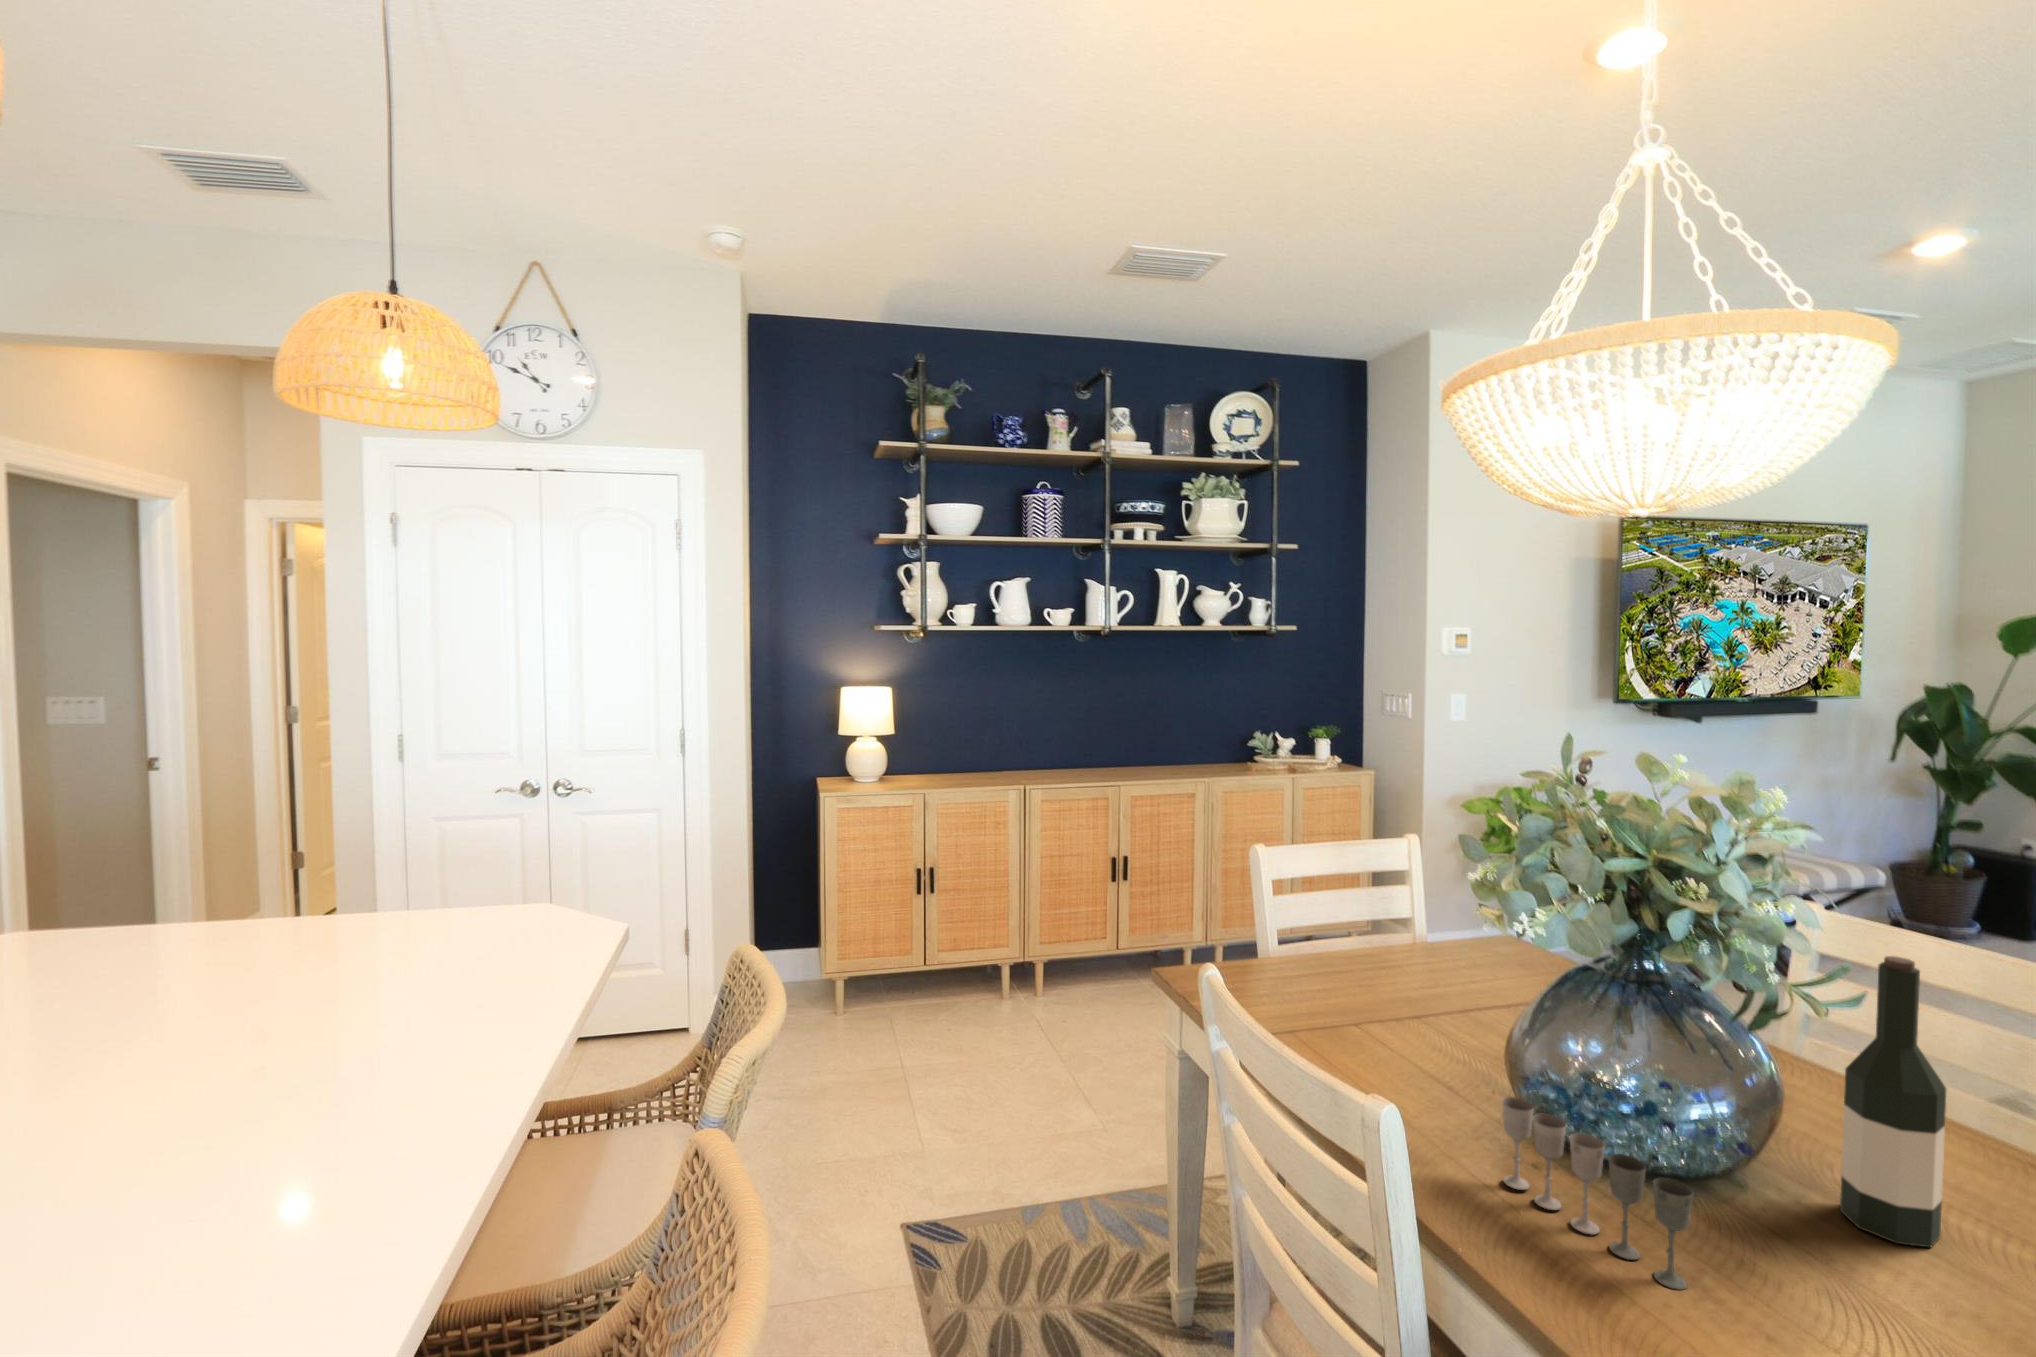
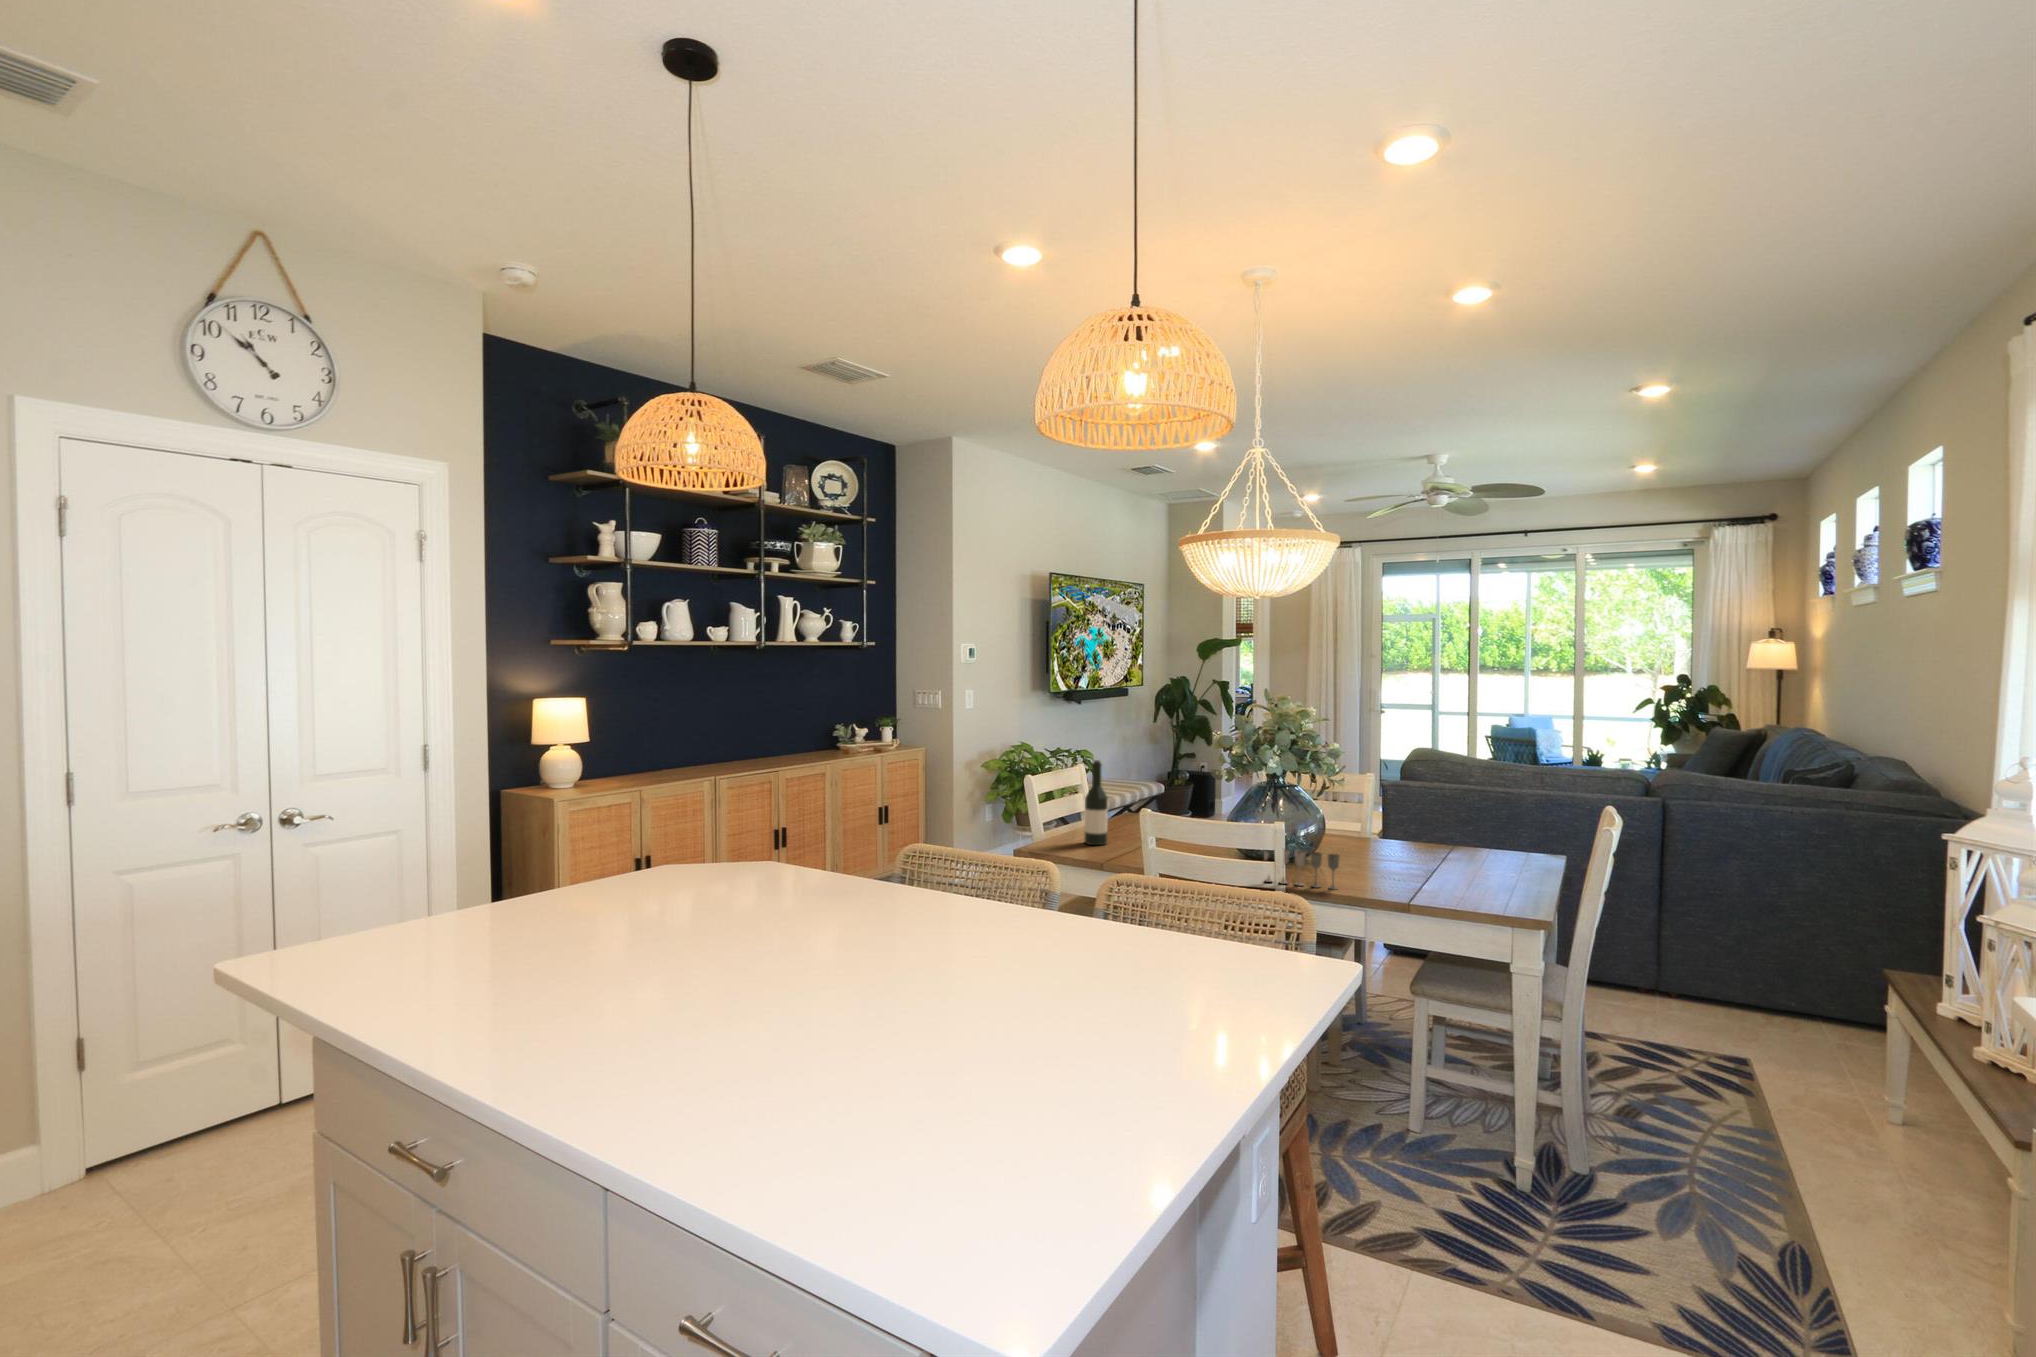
wine bottle: present [1840,956,1946,1247] -> present [1085,760,1108,845]

